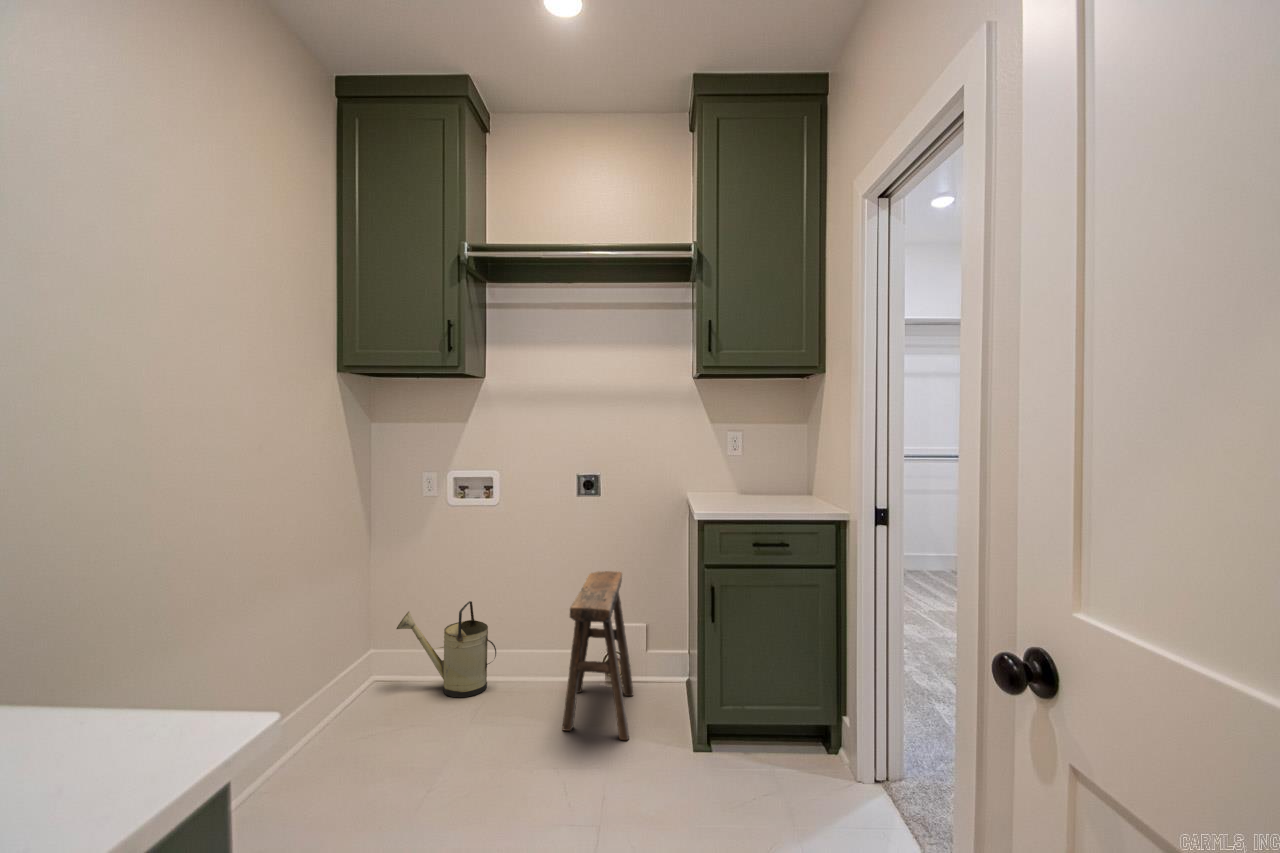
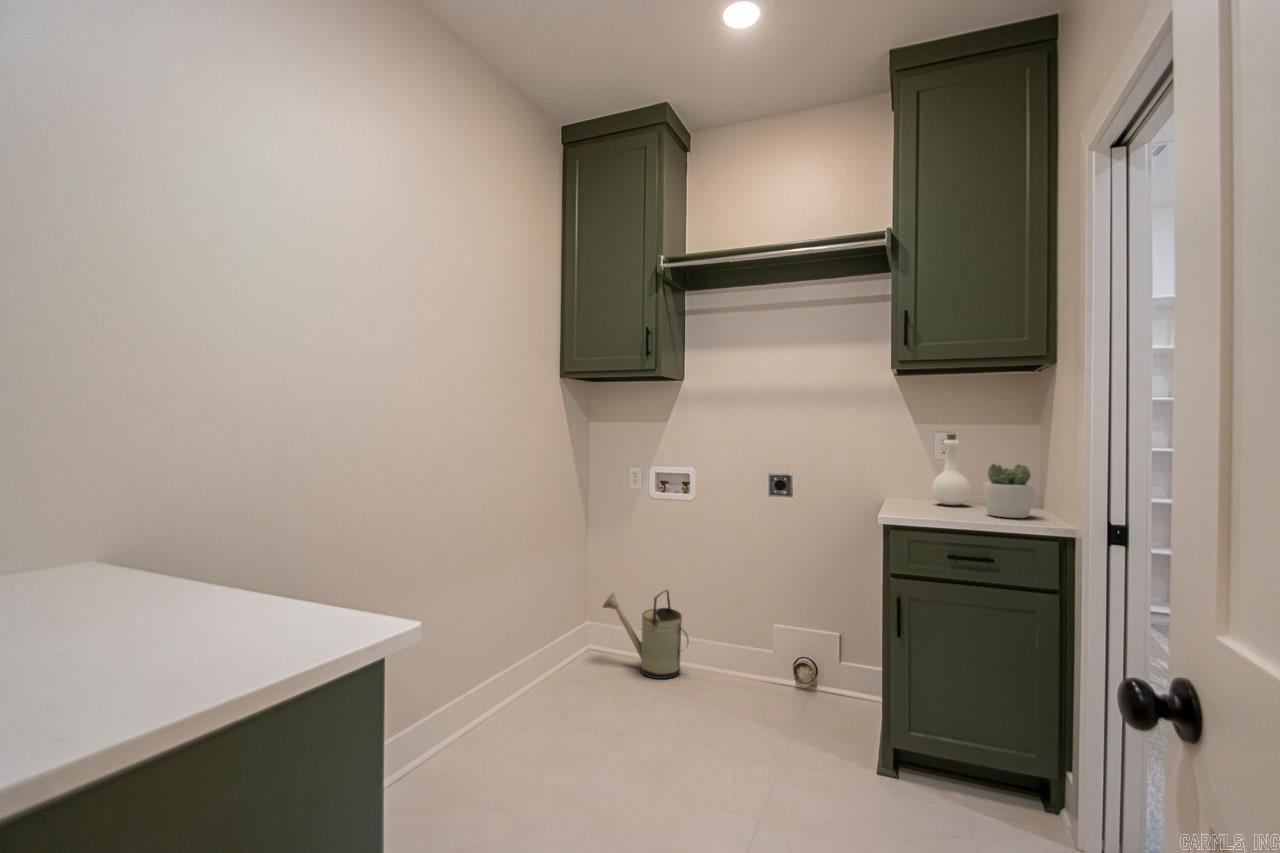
bottle: none [728,433,758,497] -> present [932,434,970,505]
succulent plant: none [774,459,813,506] -> present [983,464,1035,518]
stool: present [562,571,633,740] -> none [742,574,823,748]

